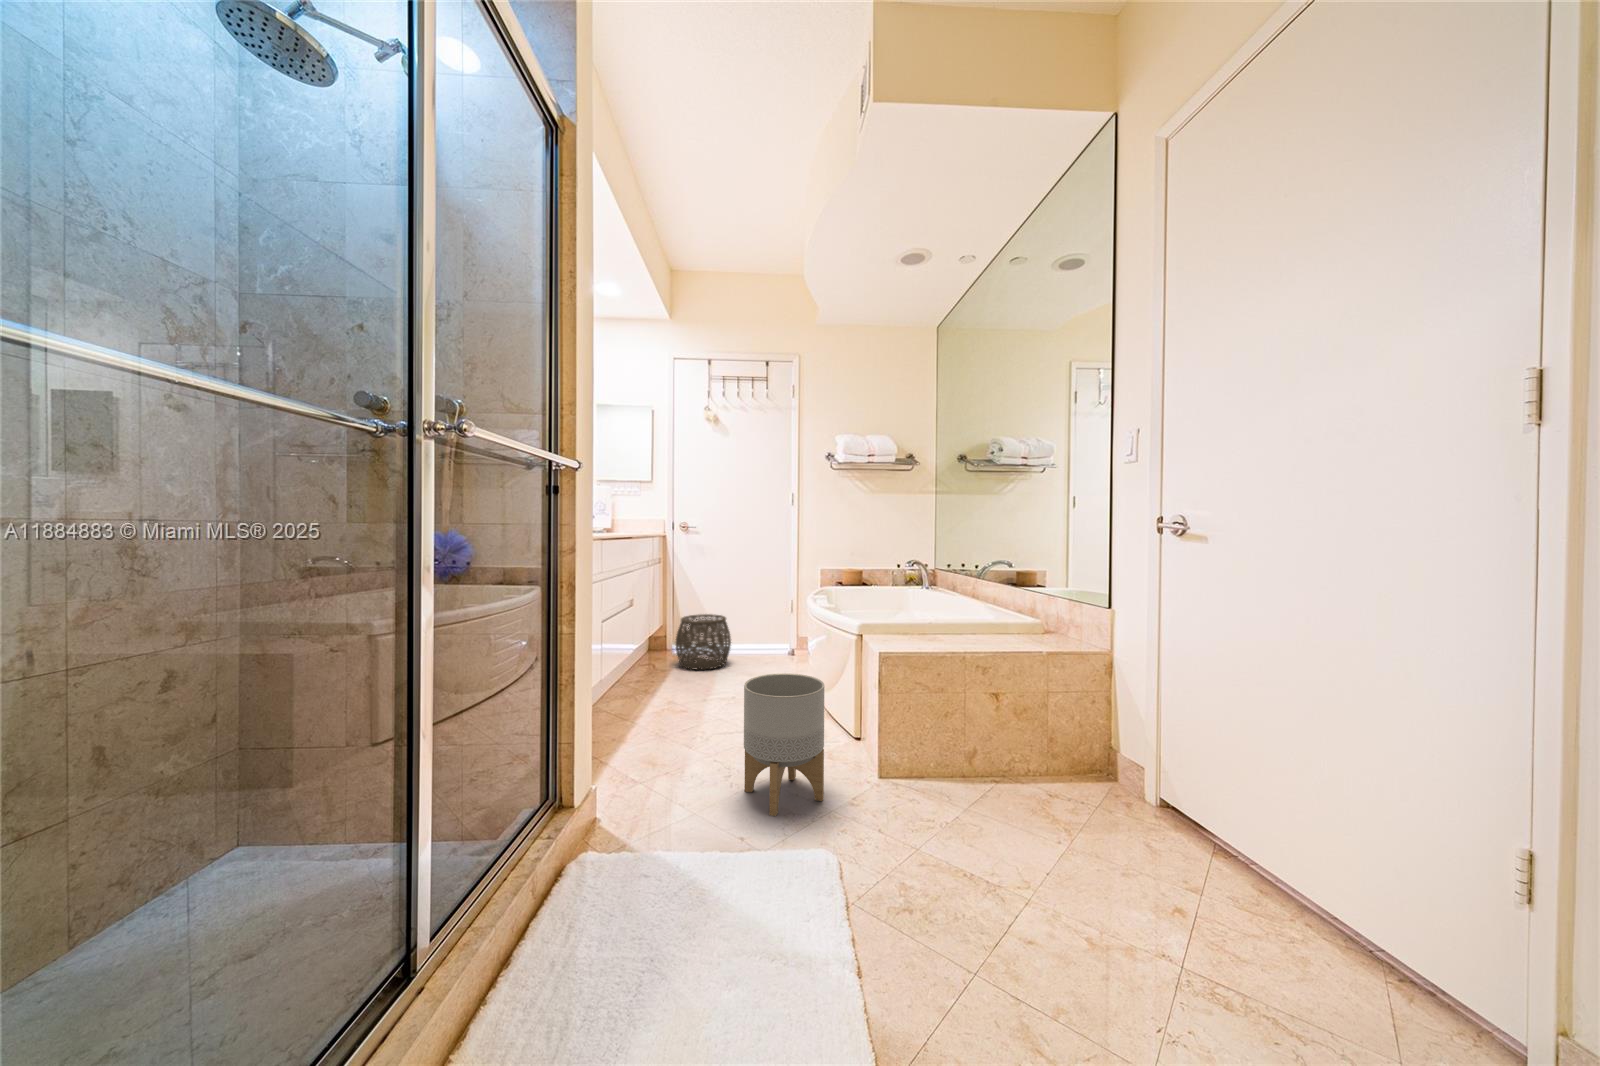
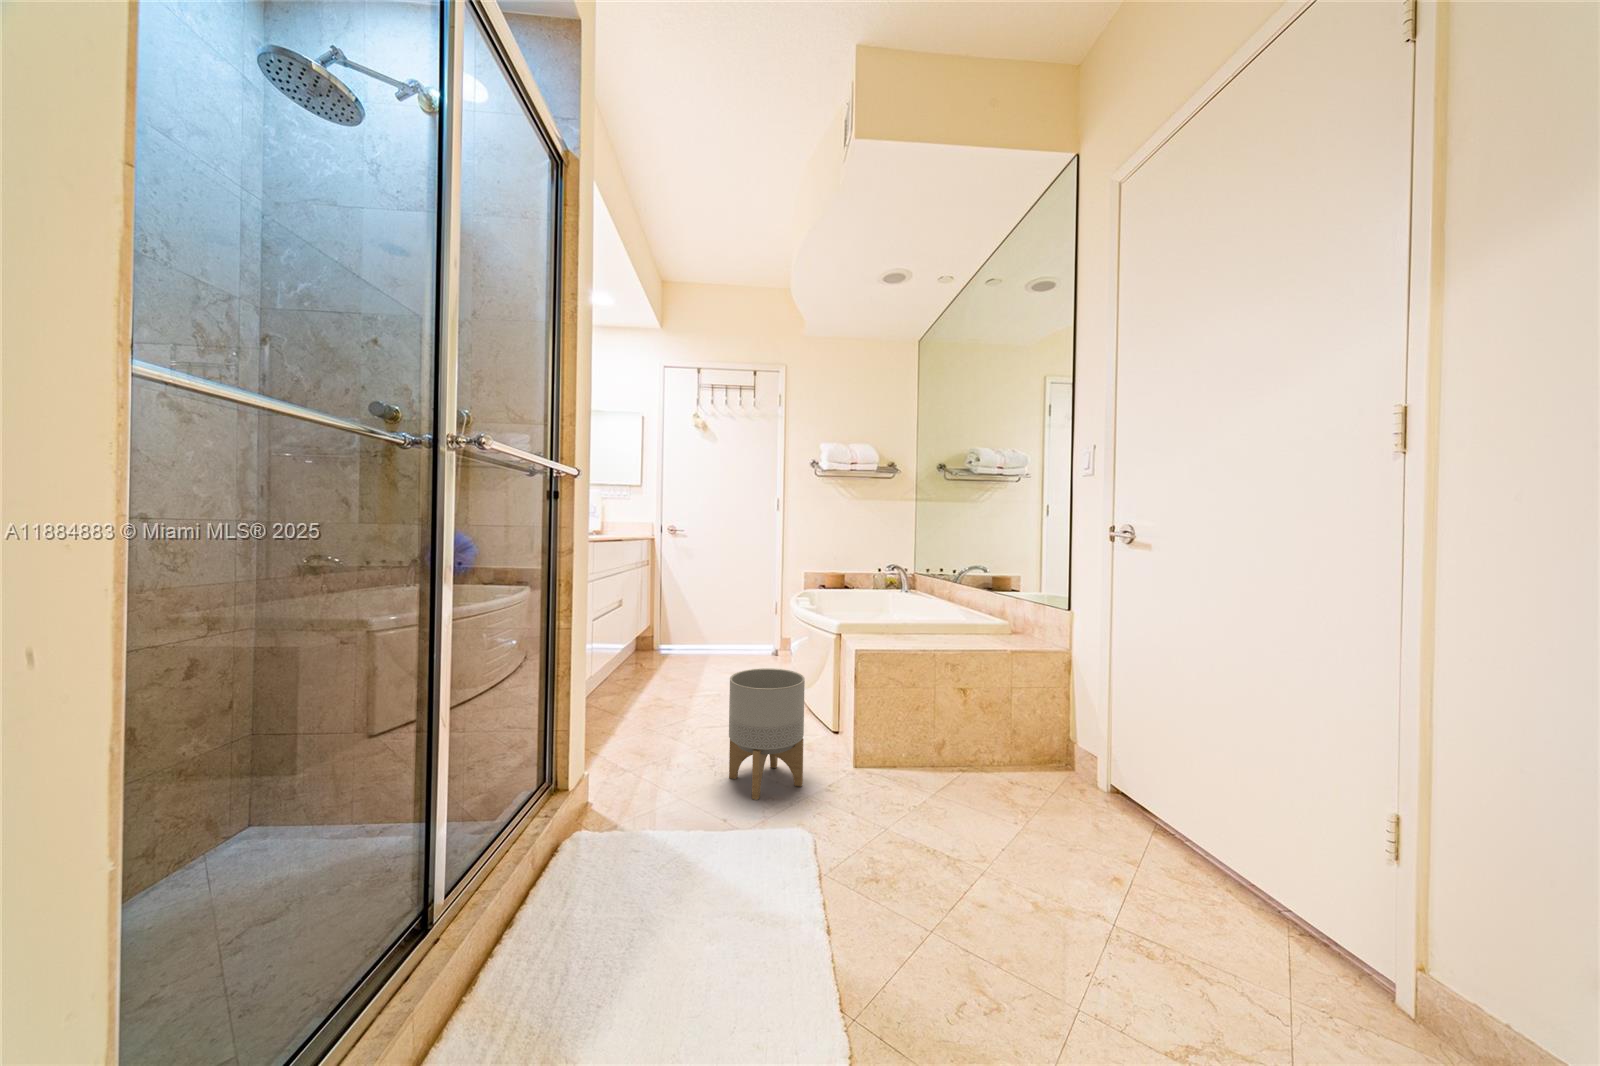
woven basket: present [675,614,731,670] -> none [664,614,719,668]

